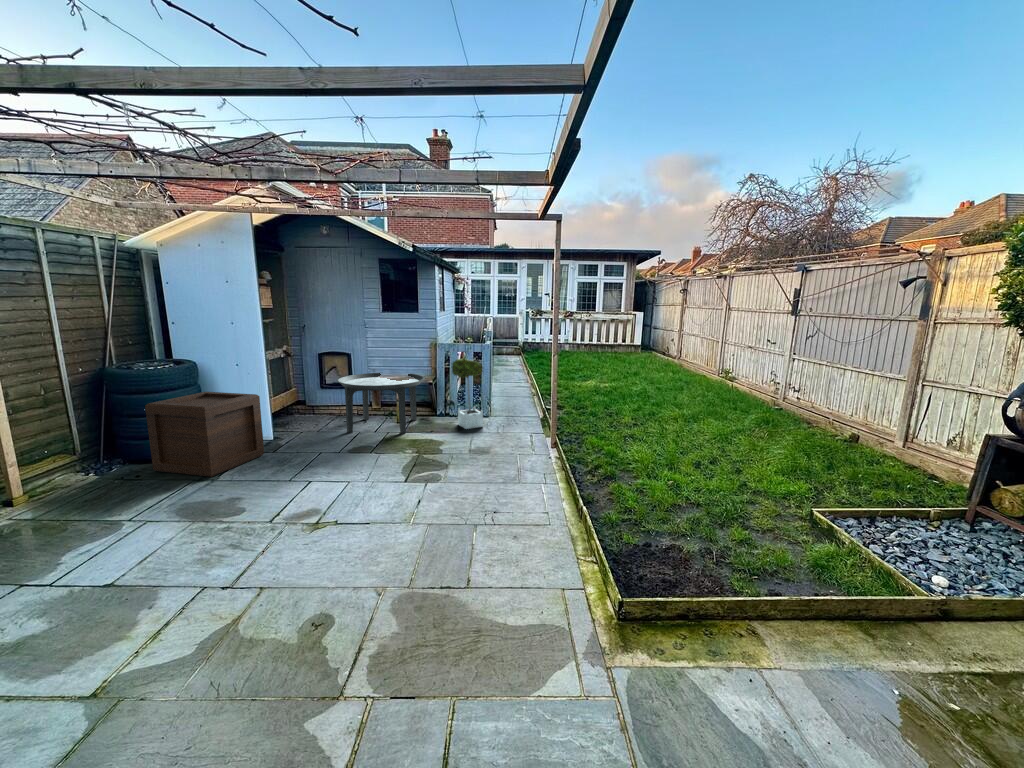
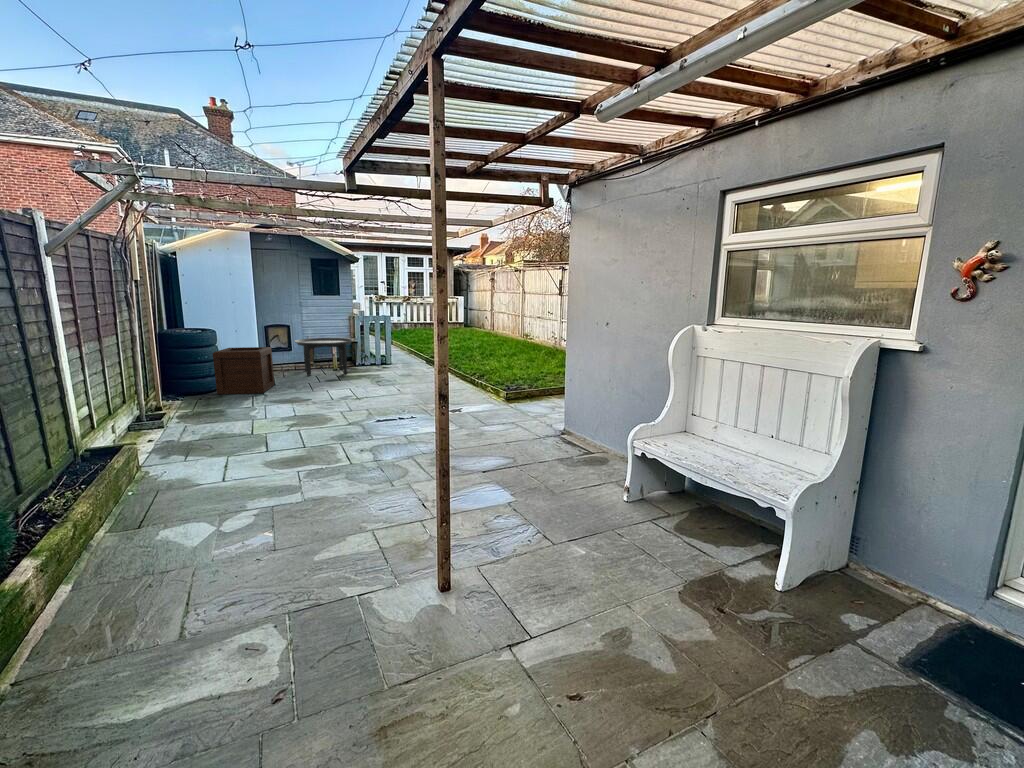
potted tree: present [452,359,483,429] -> none [370,325,392,370]

